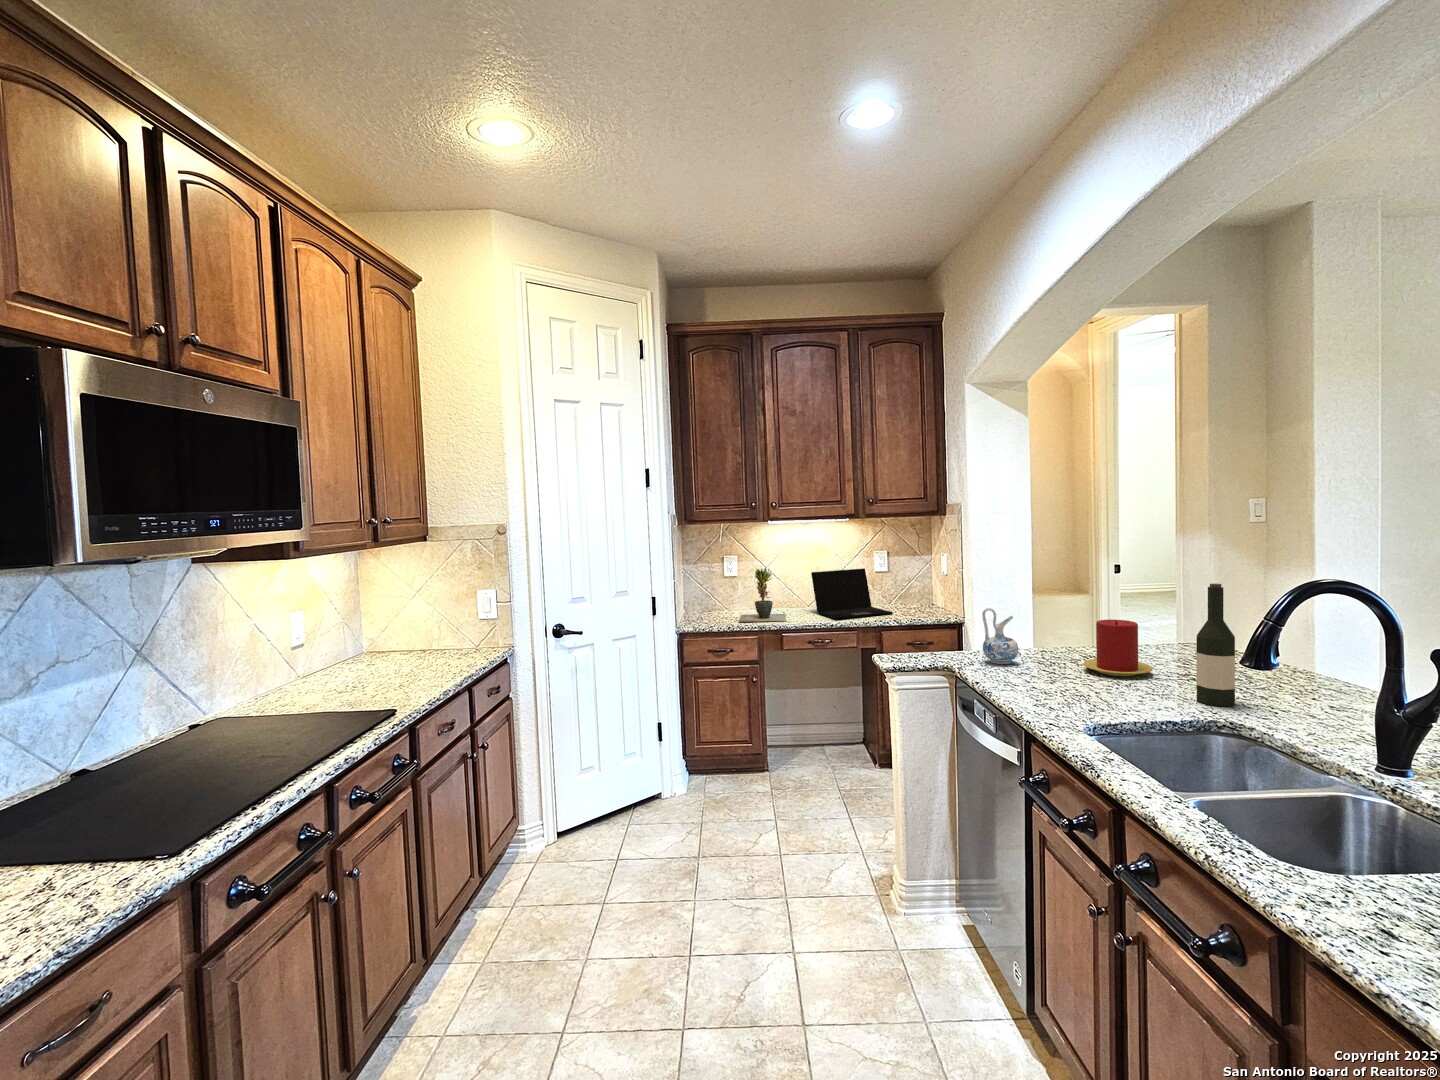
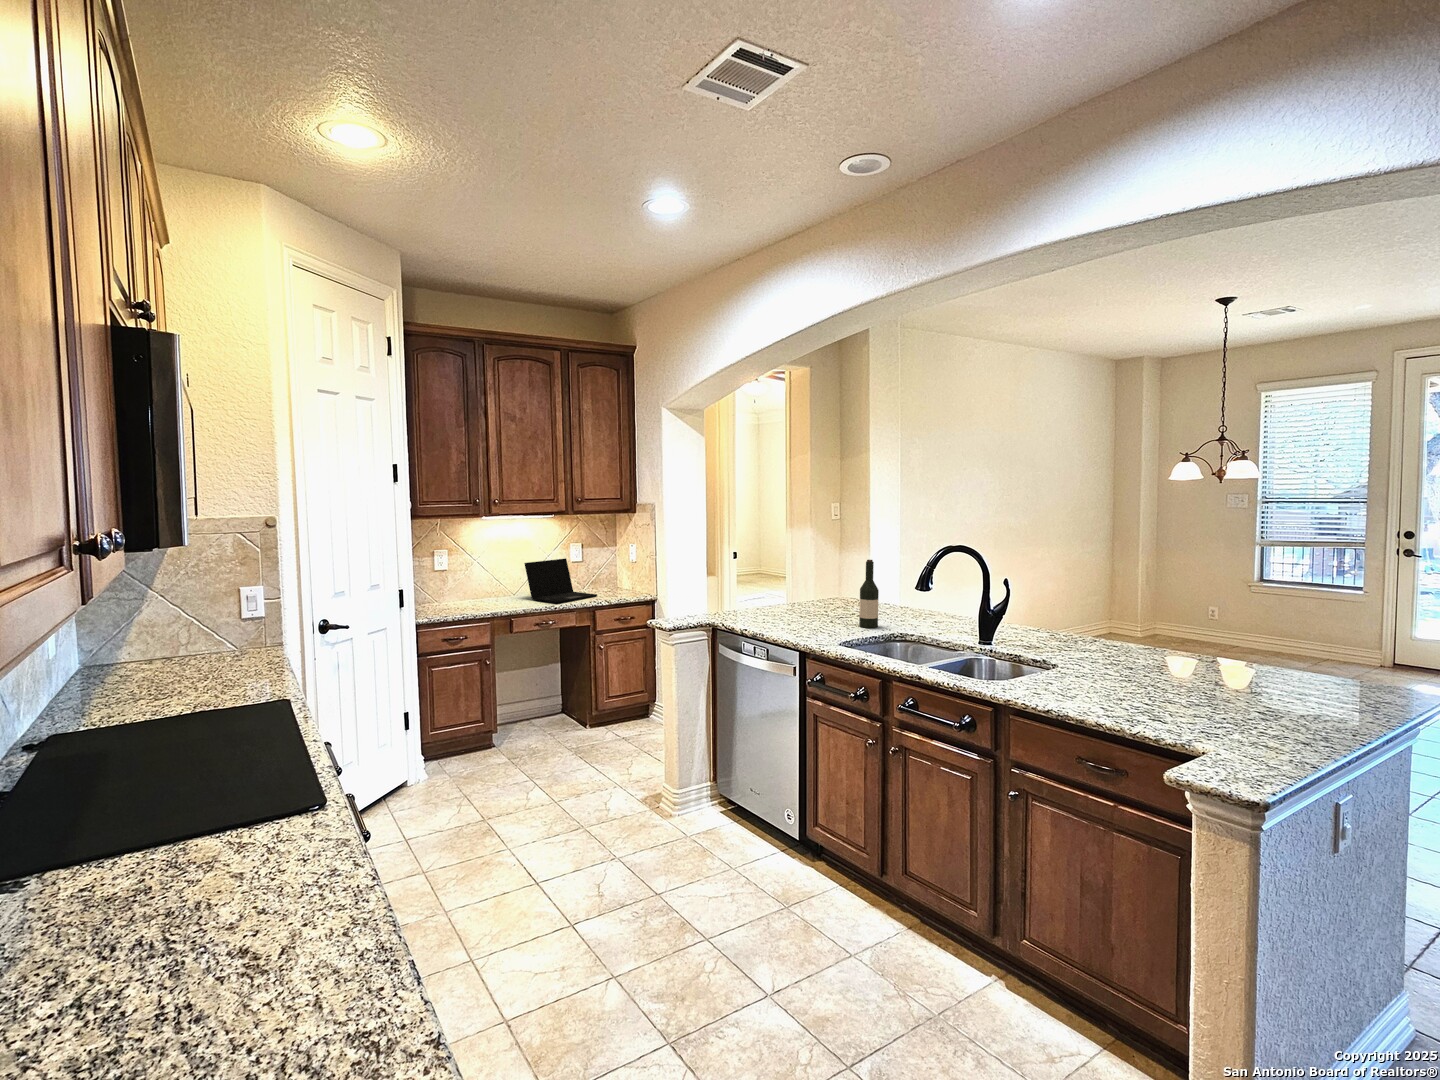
potted plant: present [739,568,786,622] -> none [457,559,511,612]
ceramic pitcher: present [982,608,1018,664] -> none [729,582,751,620]
candle: present [1083,620,1153,676] -> none [789,585,827,619]

